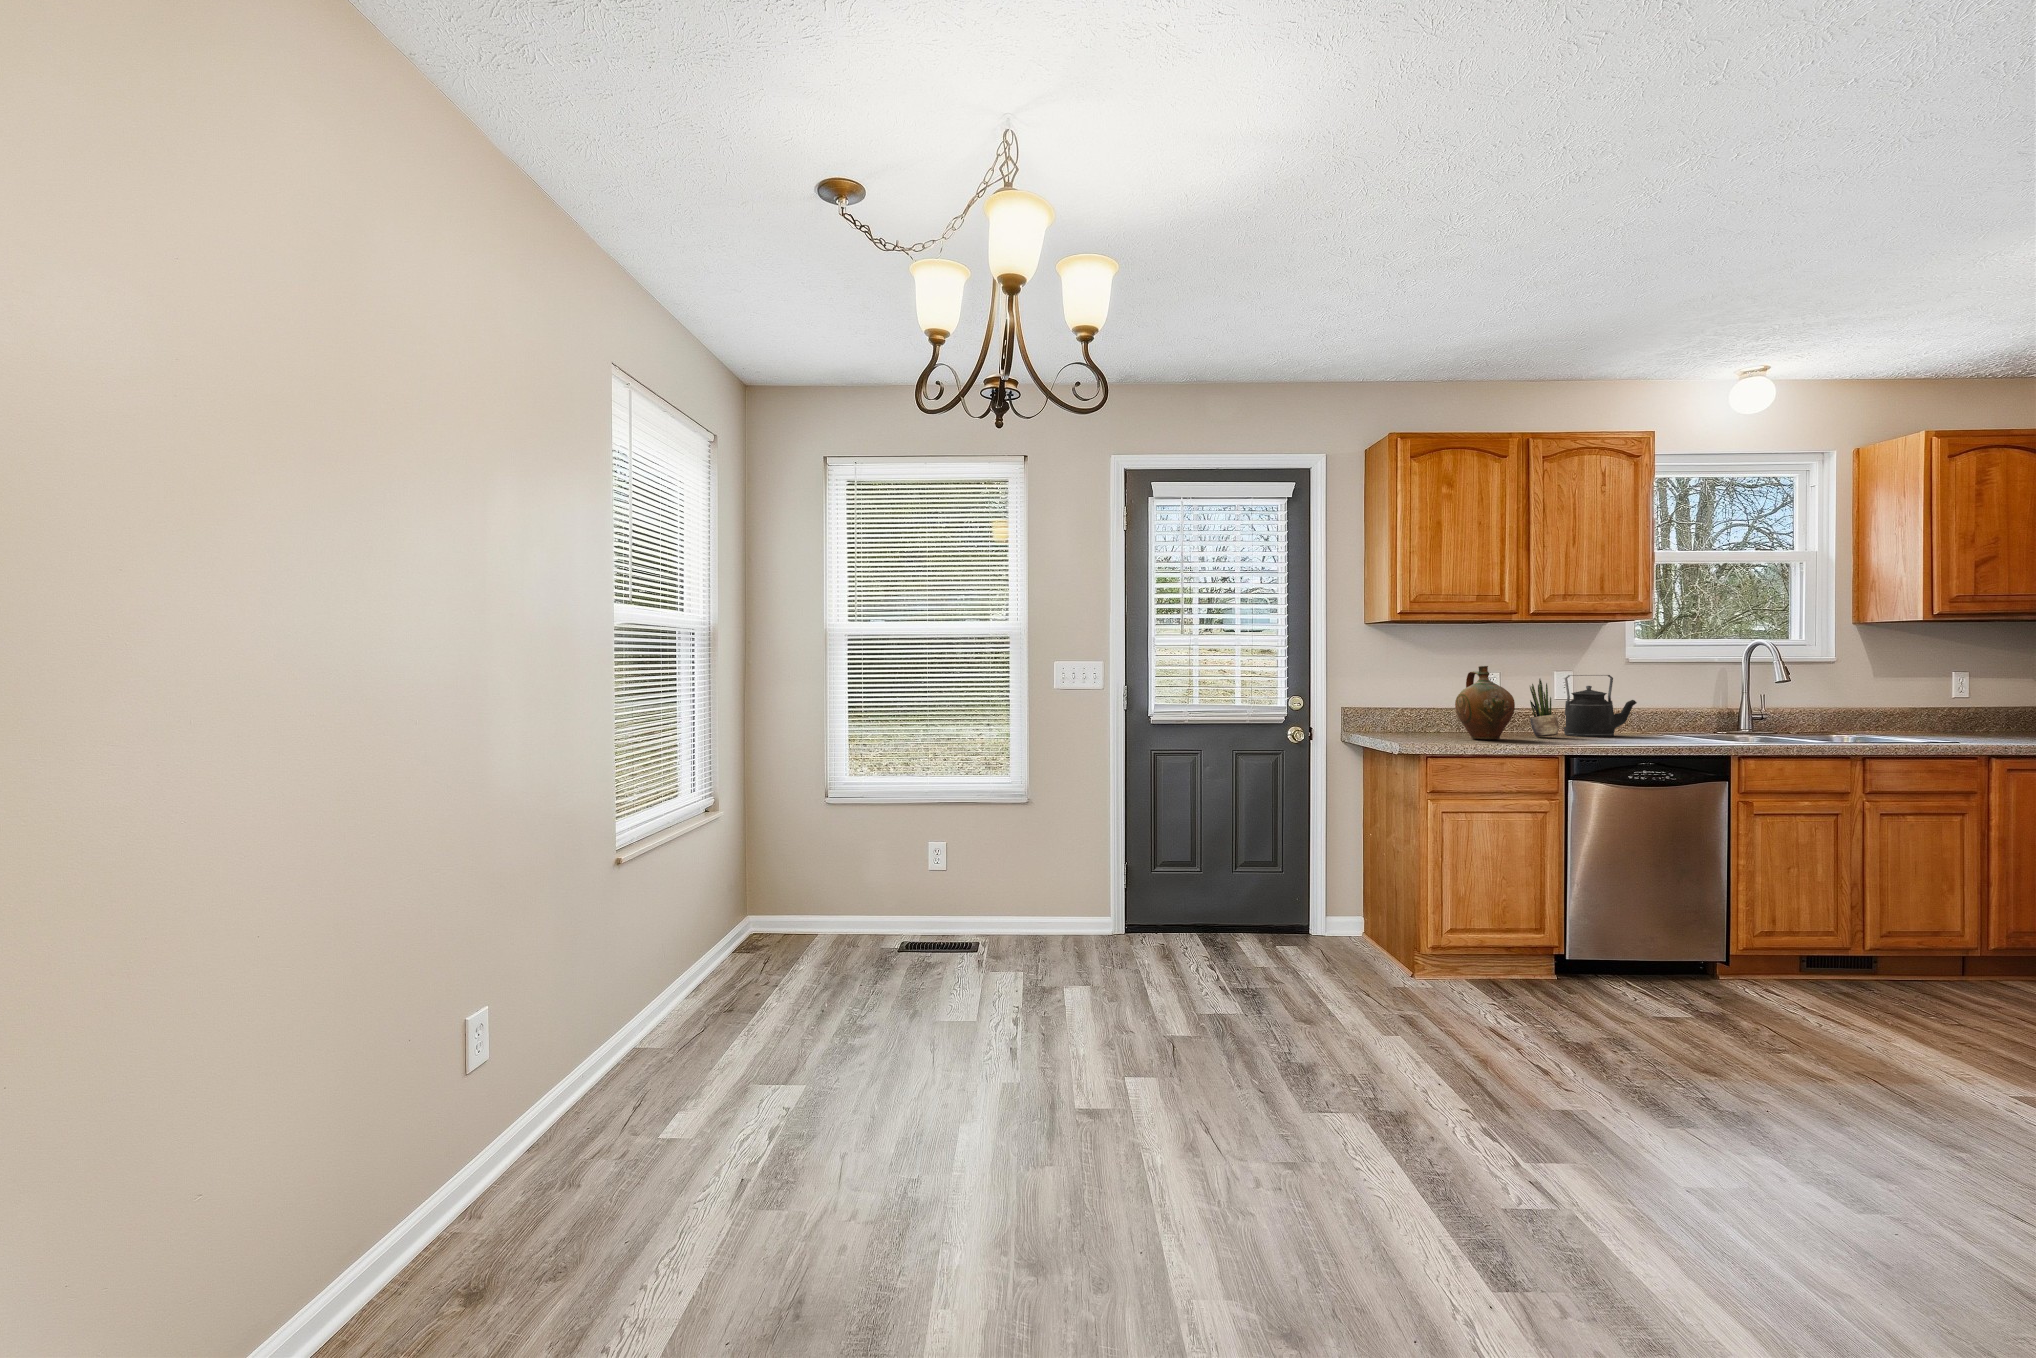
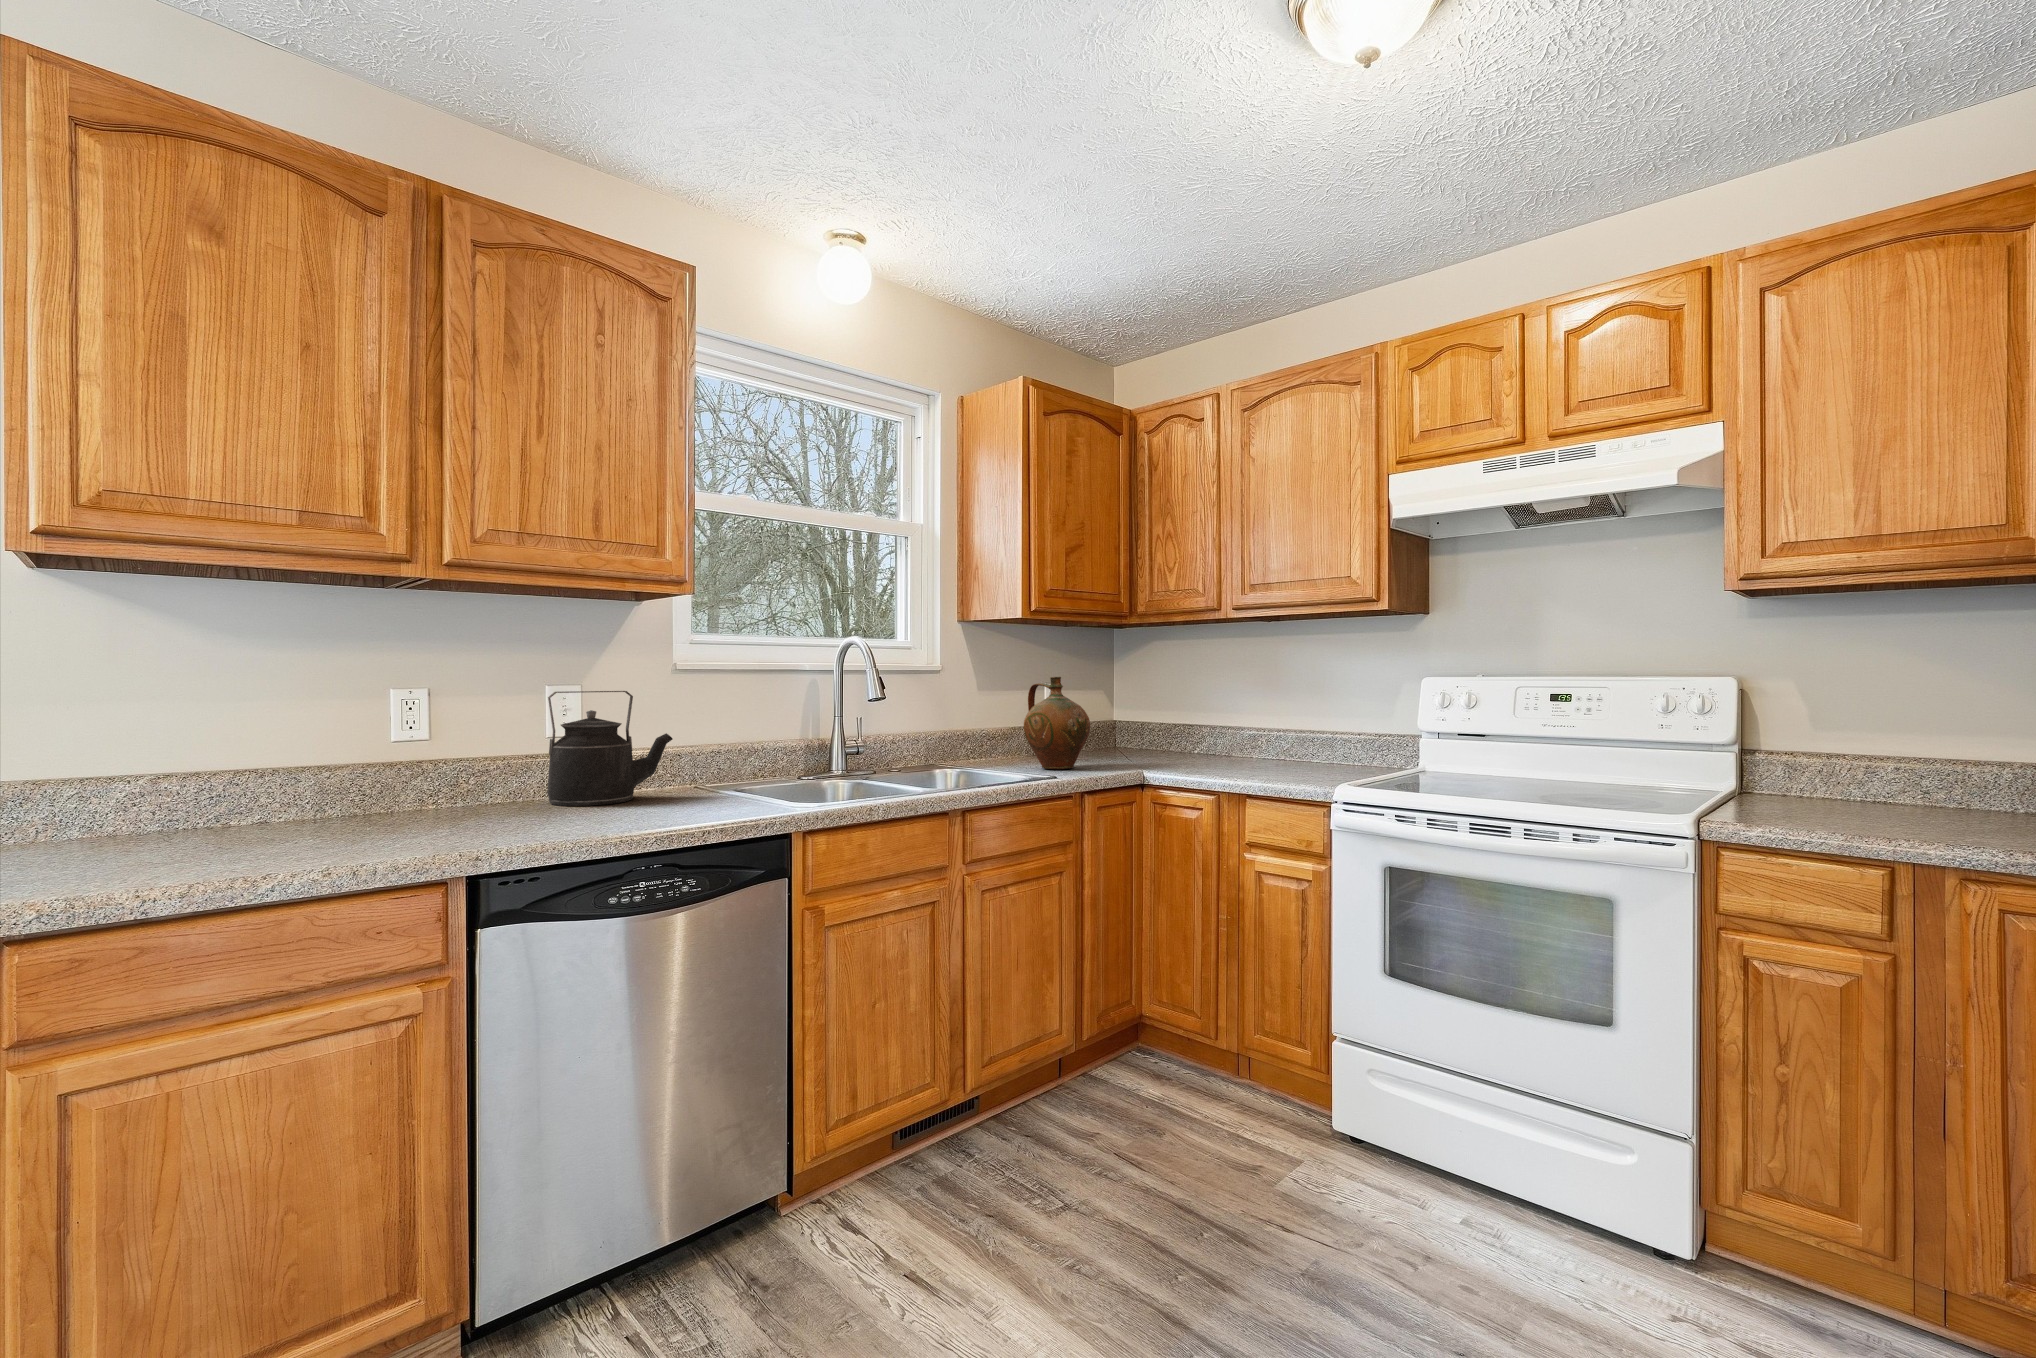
ceramic jug: present [1455,666,1515,740] -> present [1024,677,1090,769]
potted plant: present [1530,679,1558,737] -> none [456,699,512,817]

